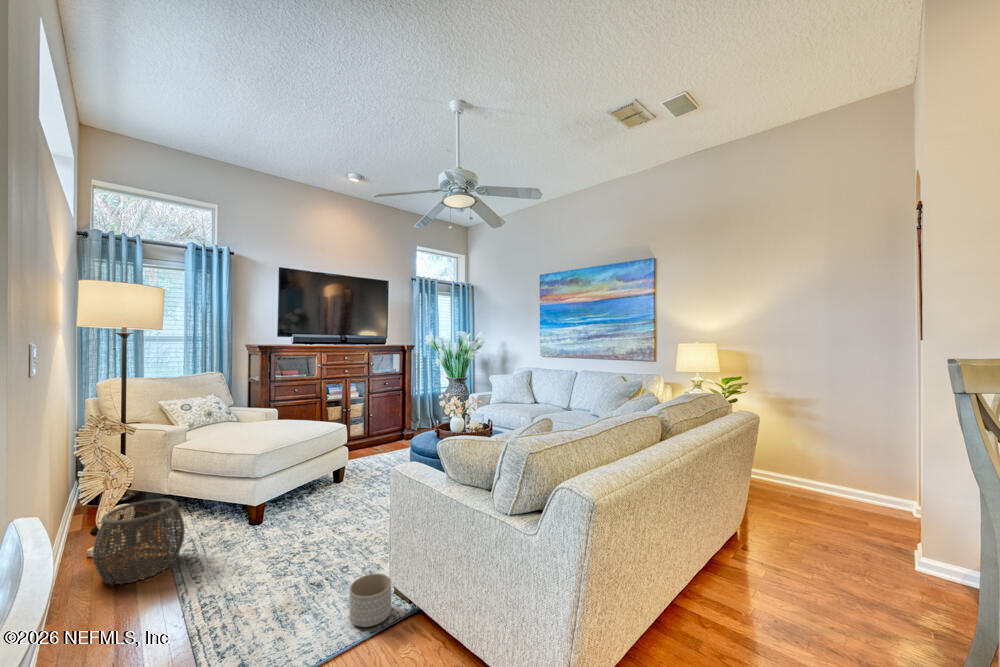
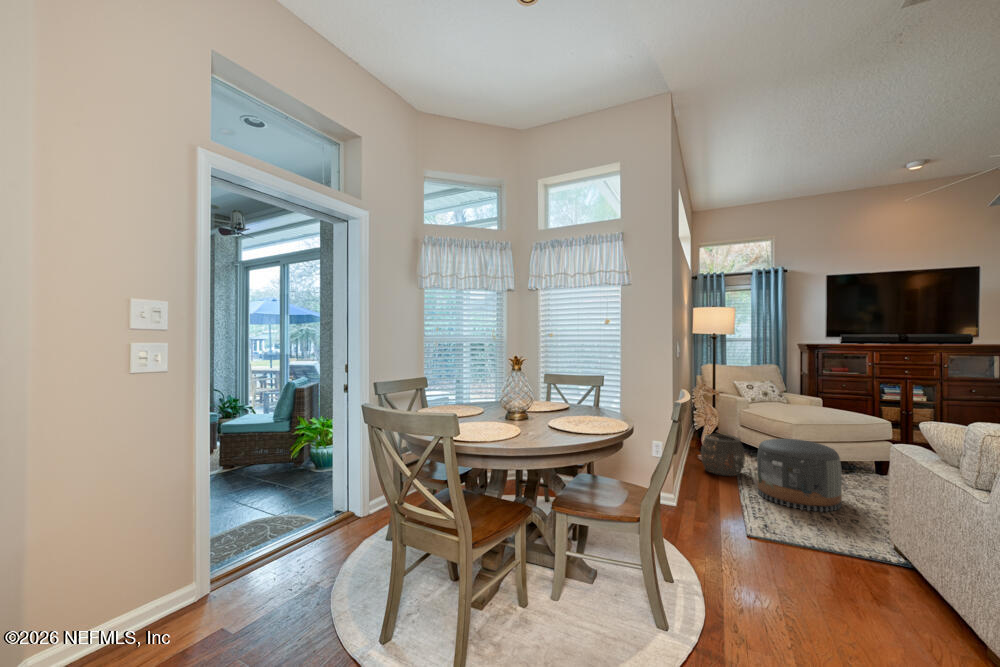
pouf: none [211,478,328,601] -> present [757,439,842,512]
planter: present [349,574,391,627] -> none [840,514,878,547]

